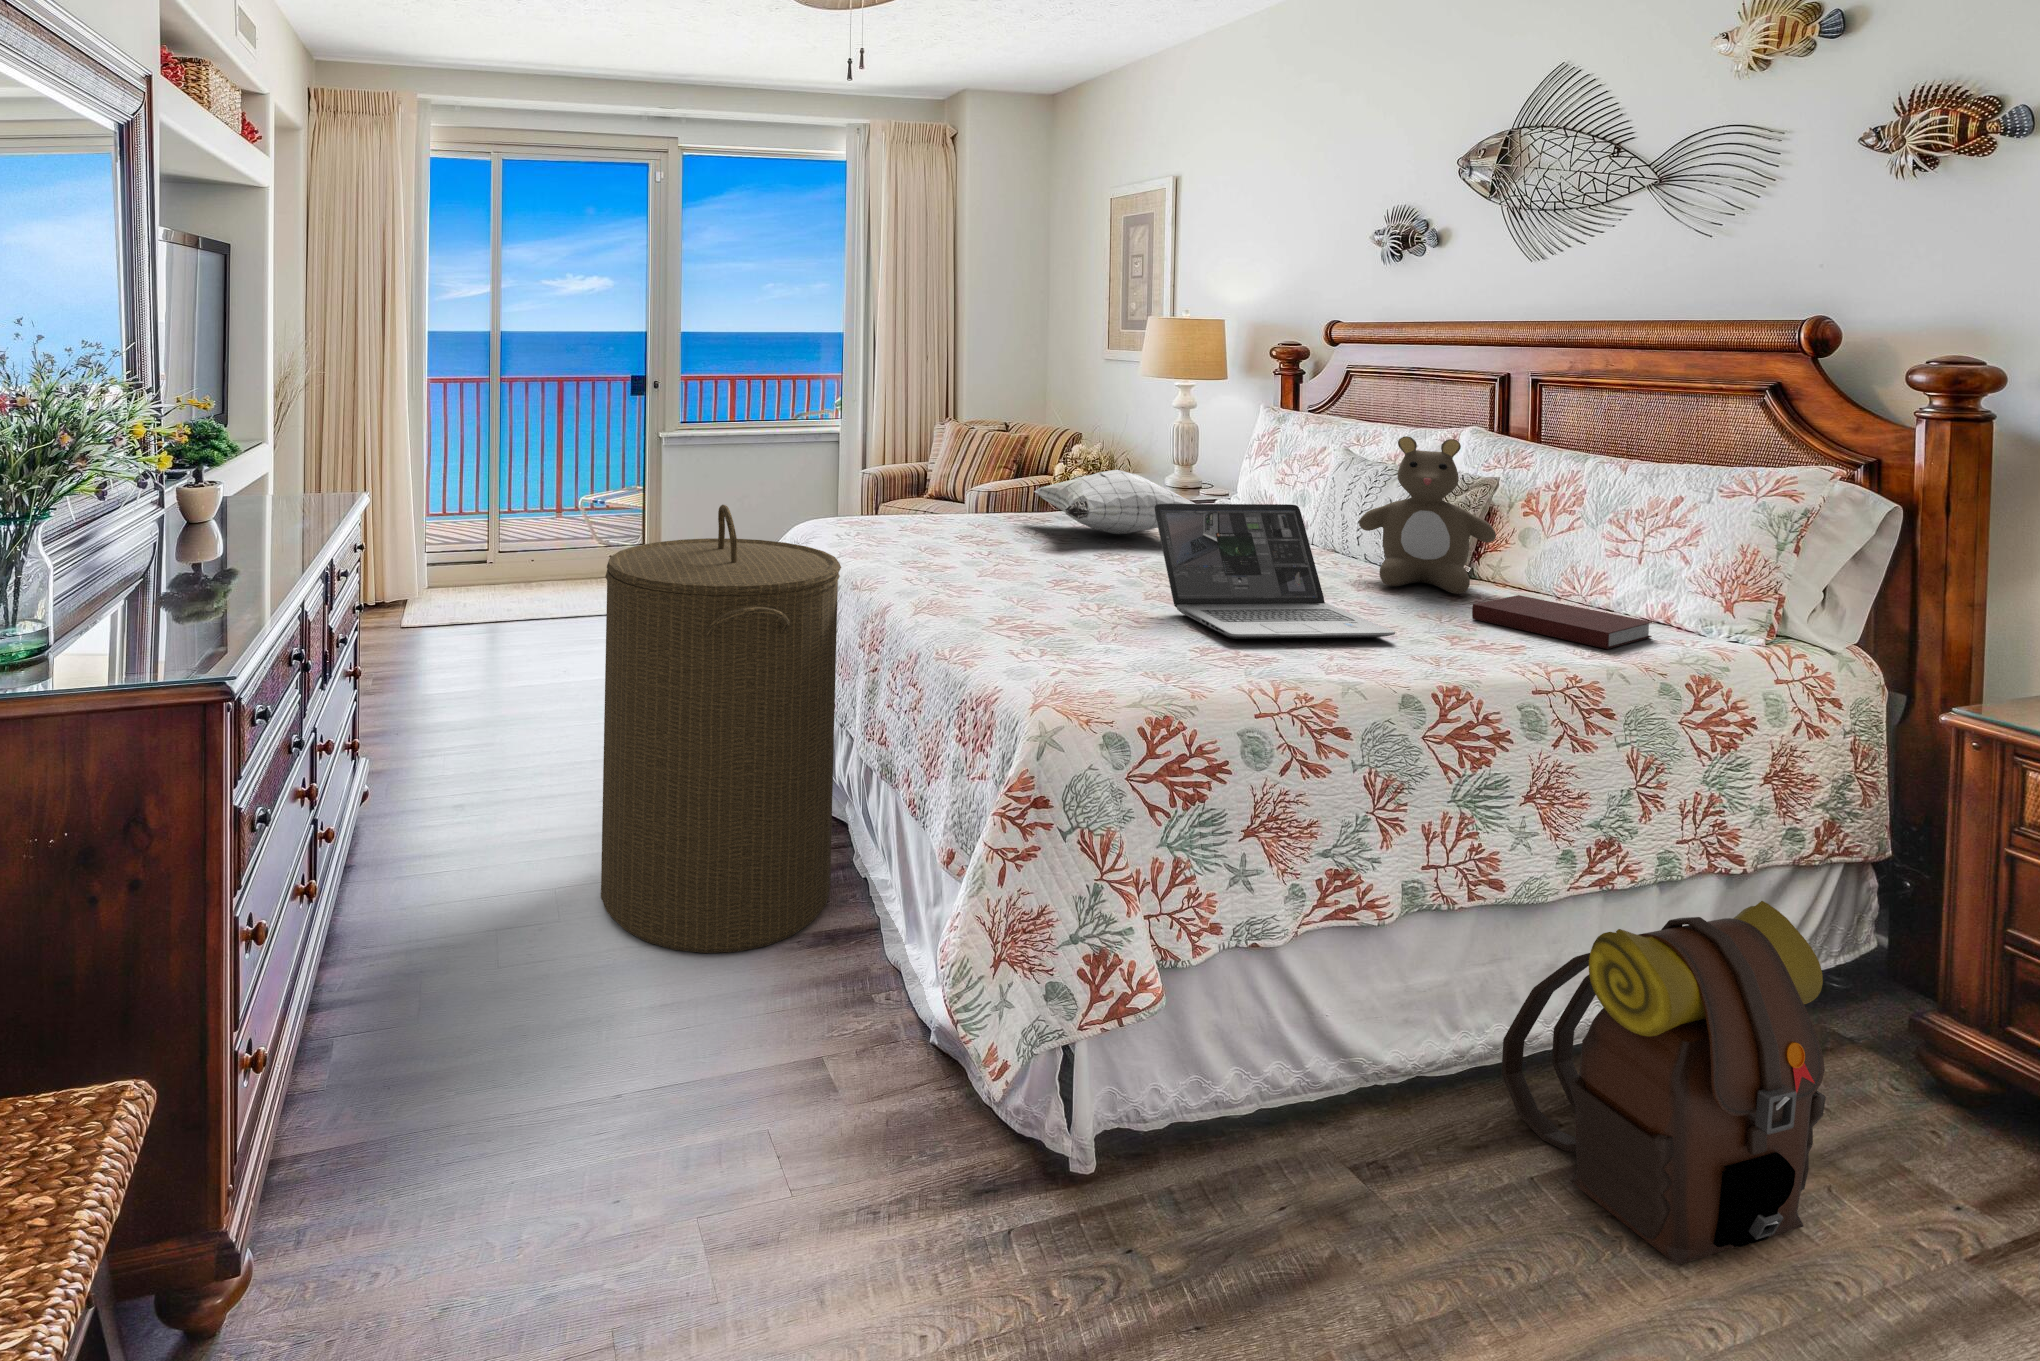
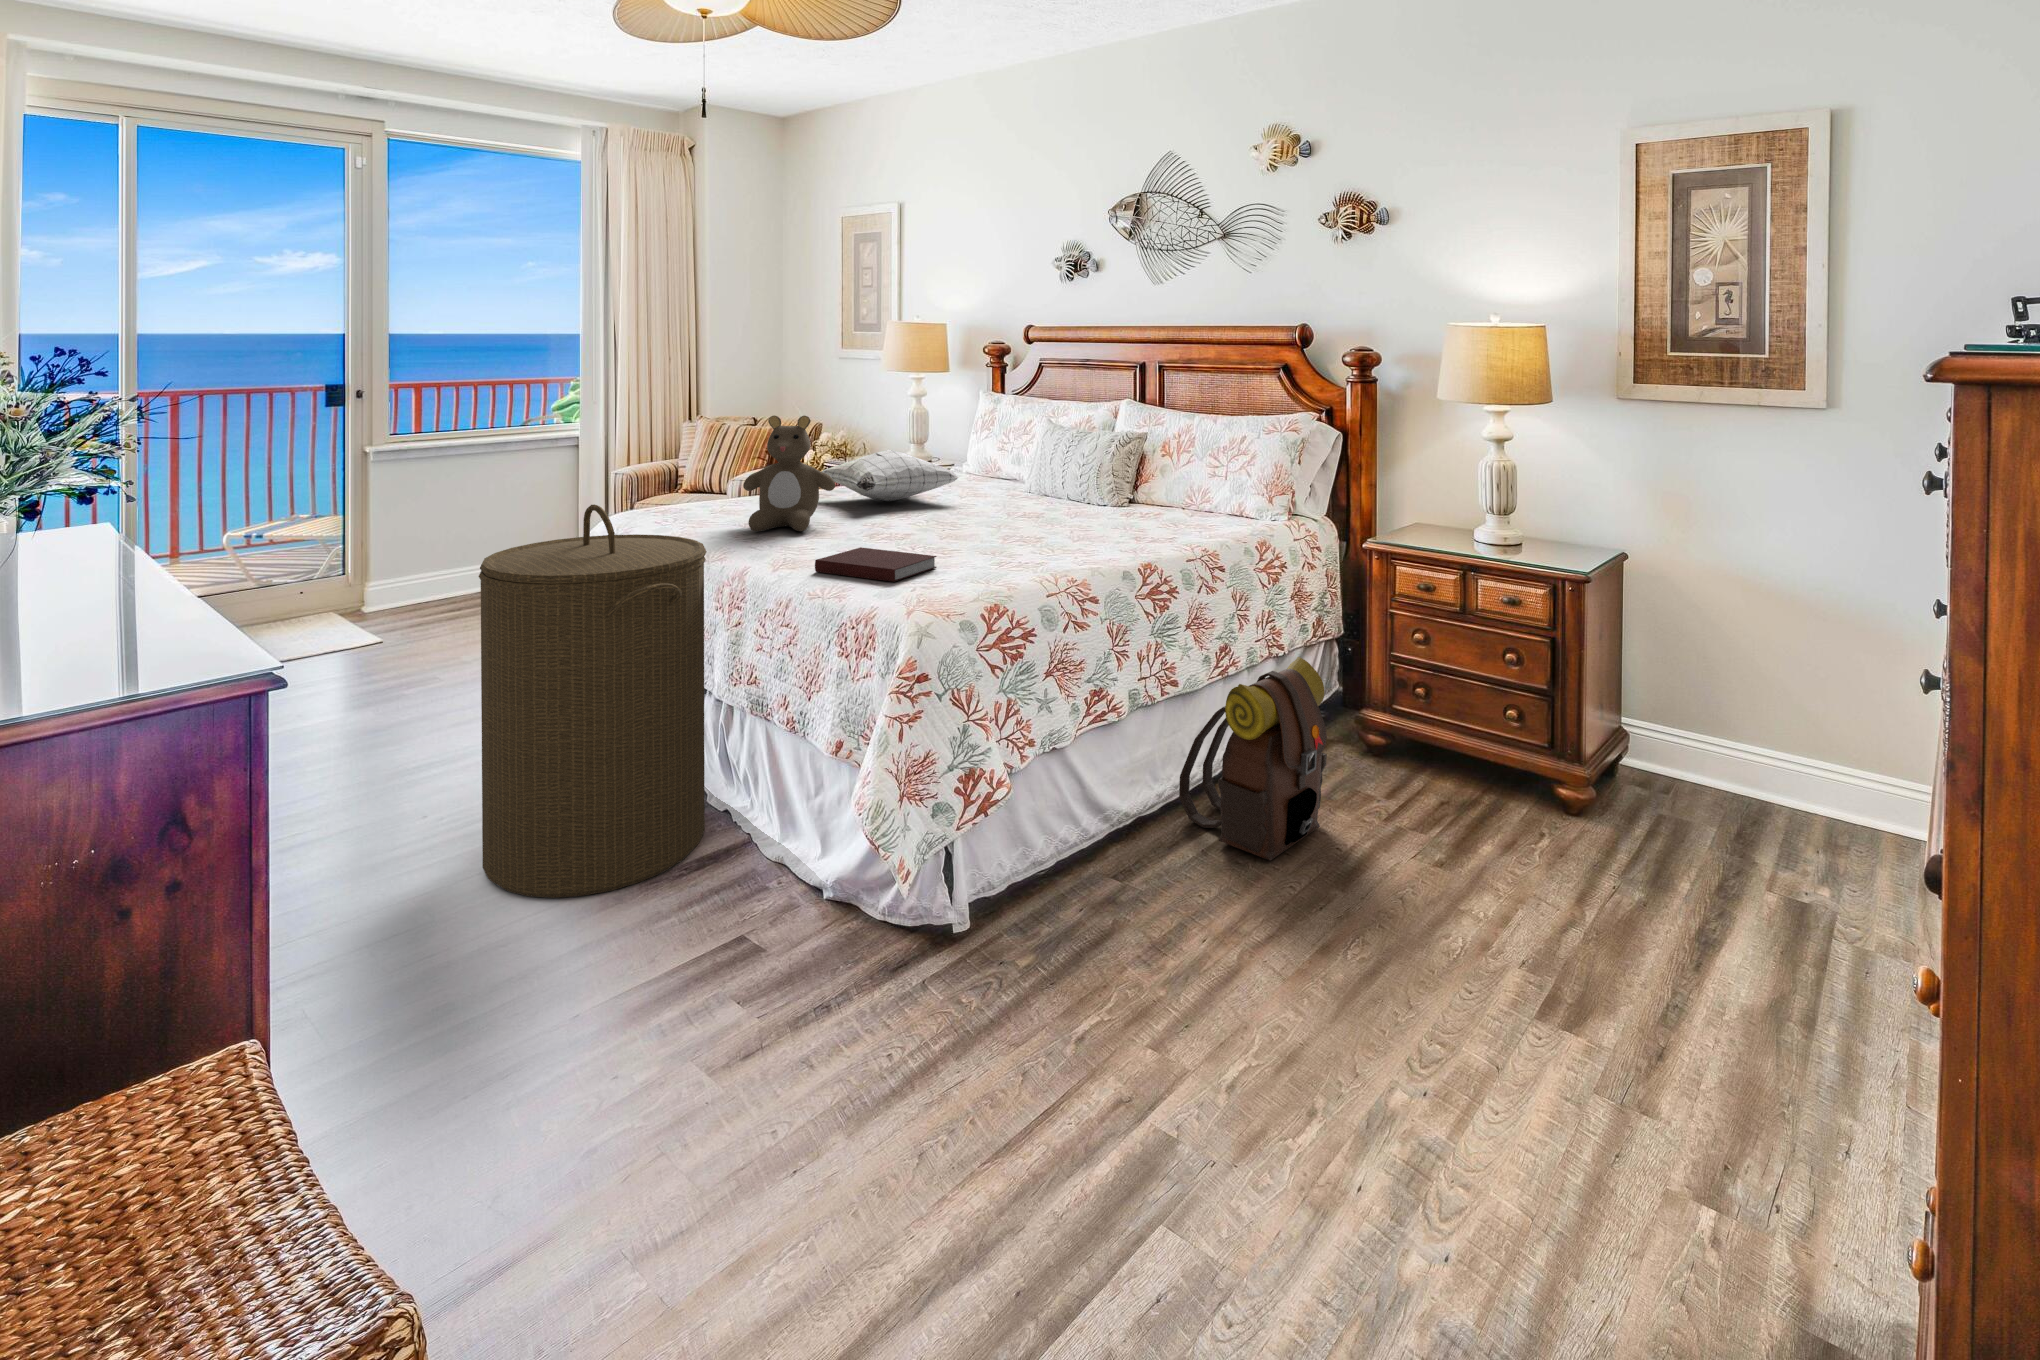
teddy bear: present [1359,436,1496,594] -> present [743,415,835,531]
laptop: present [1155,504,1395,639] -> none [946,463,1107,558]
notebook: present [1472,595,1652,649] -> present [815,547,937,582]

